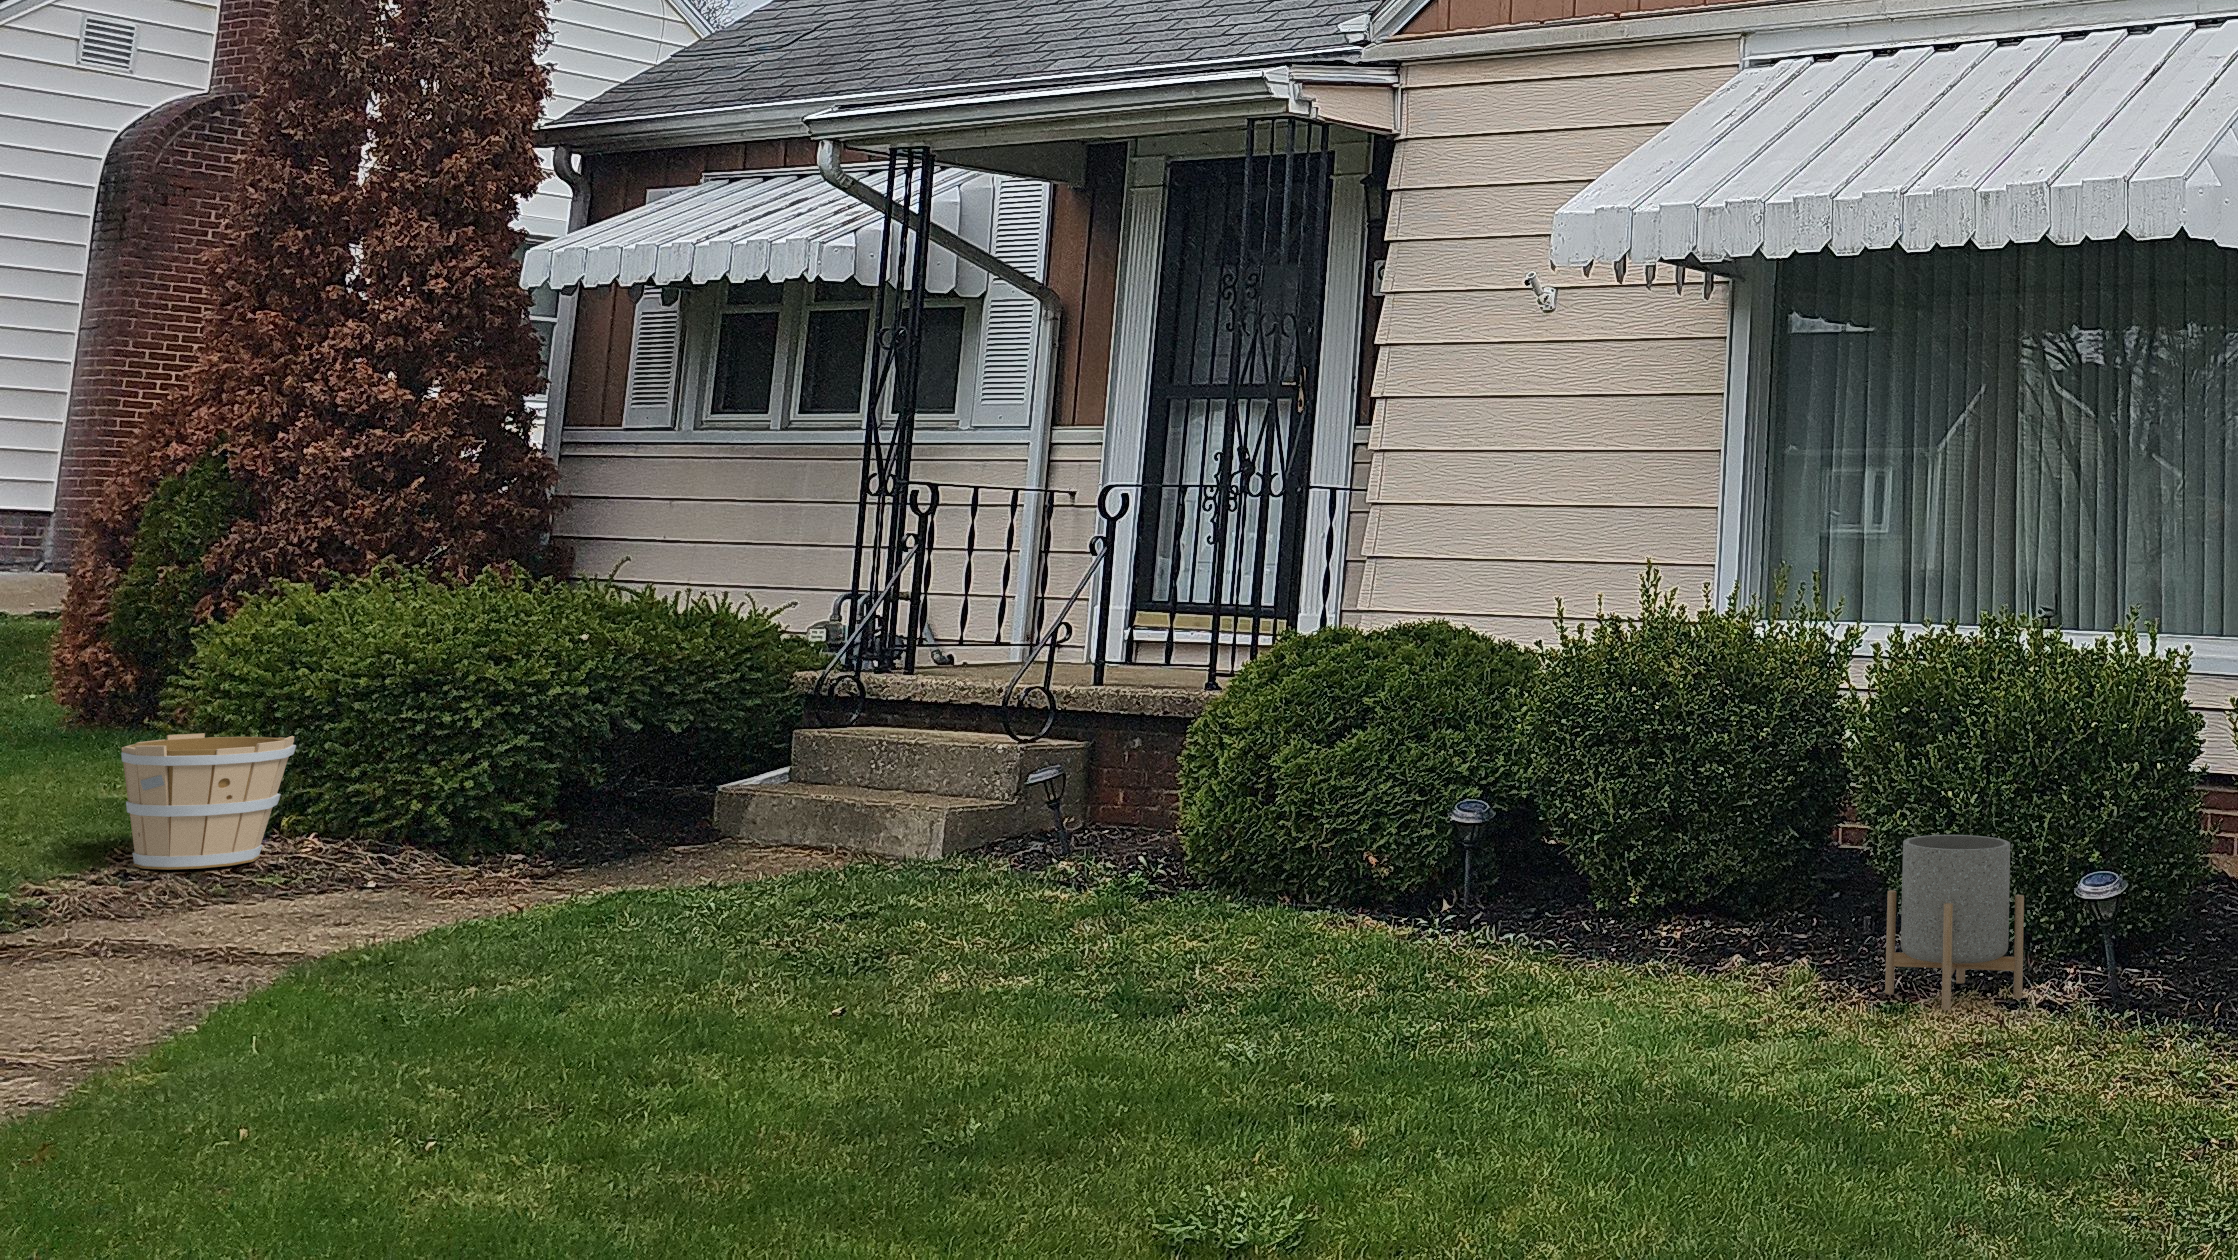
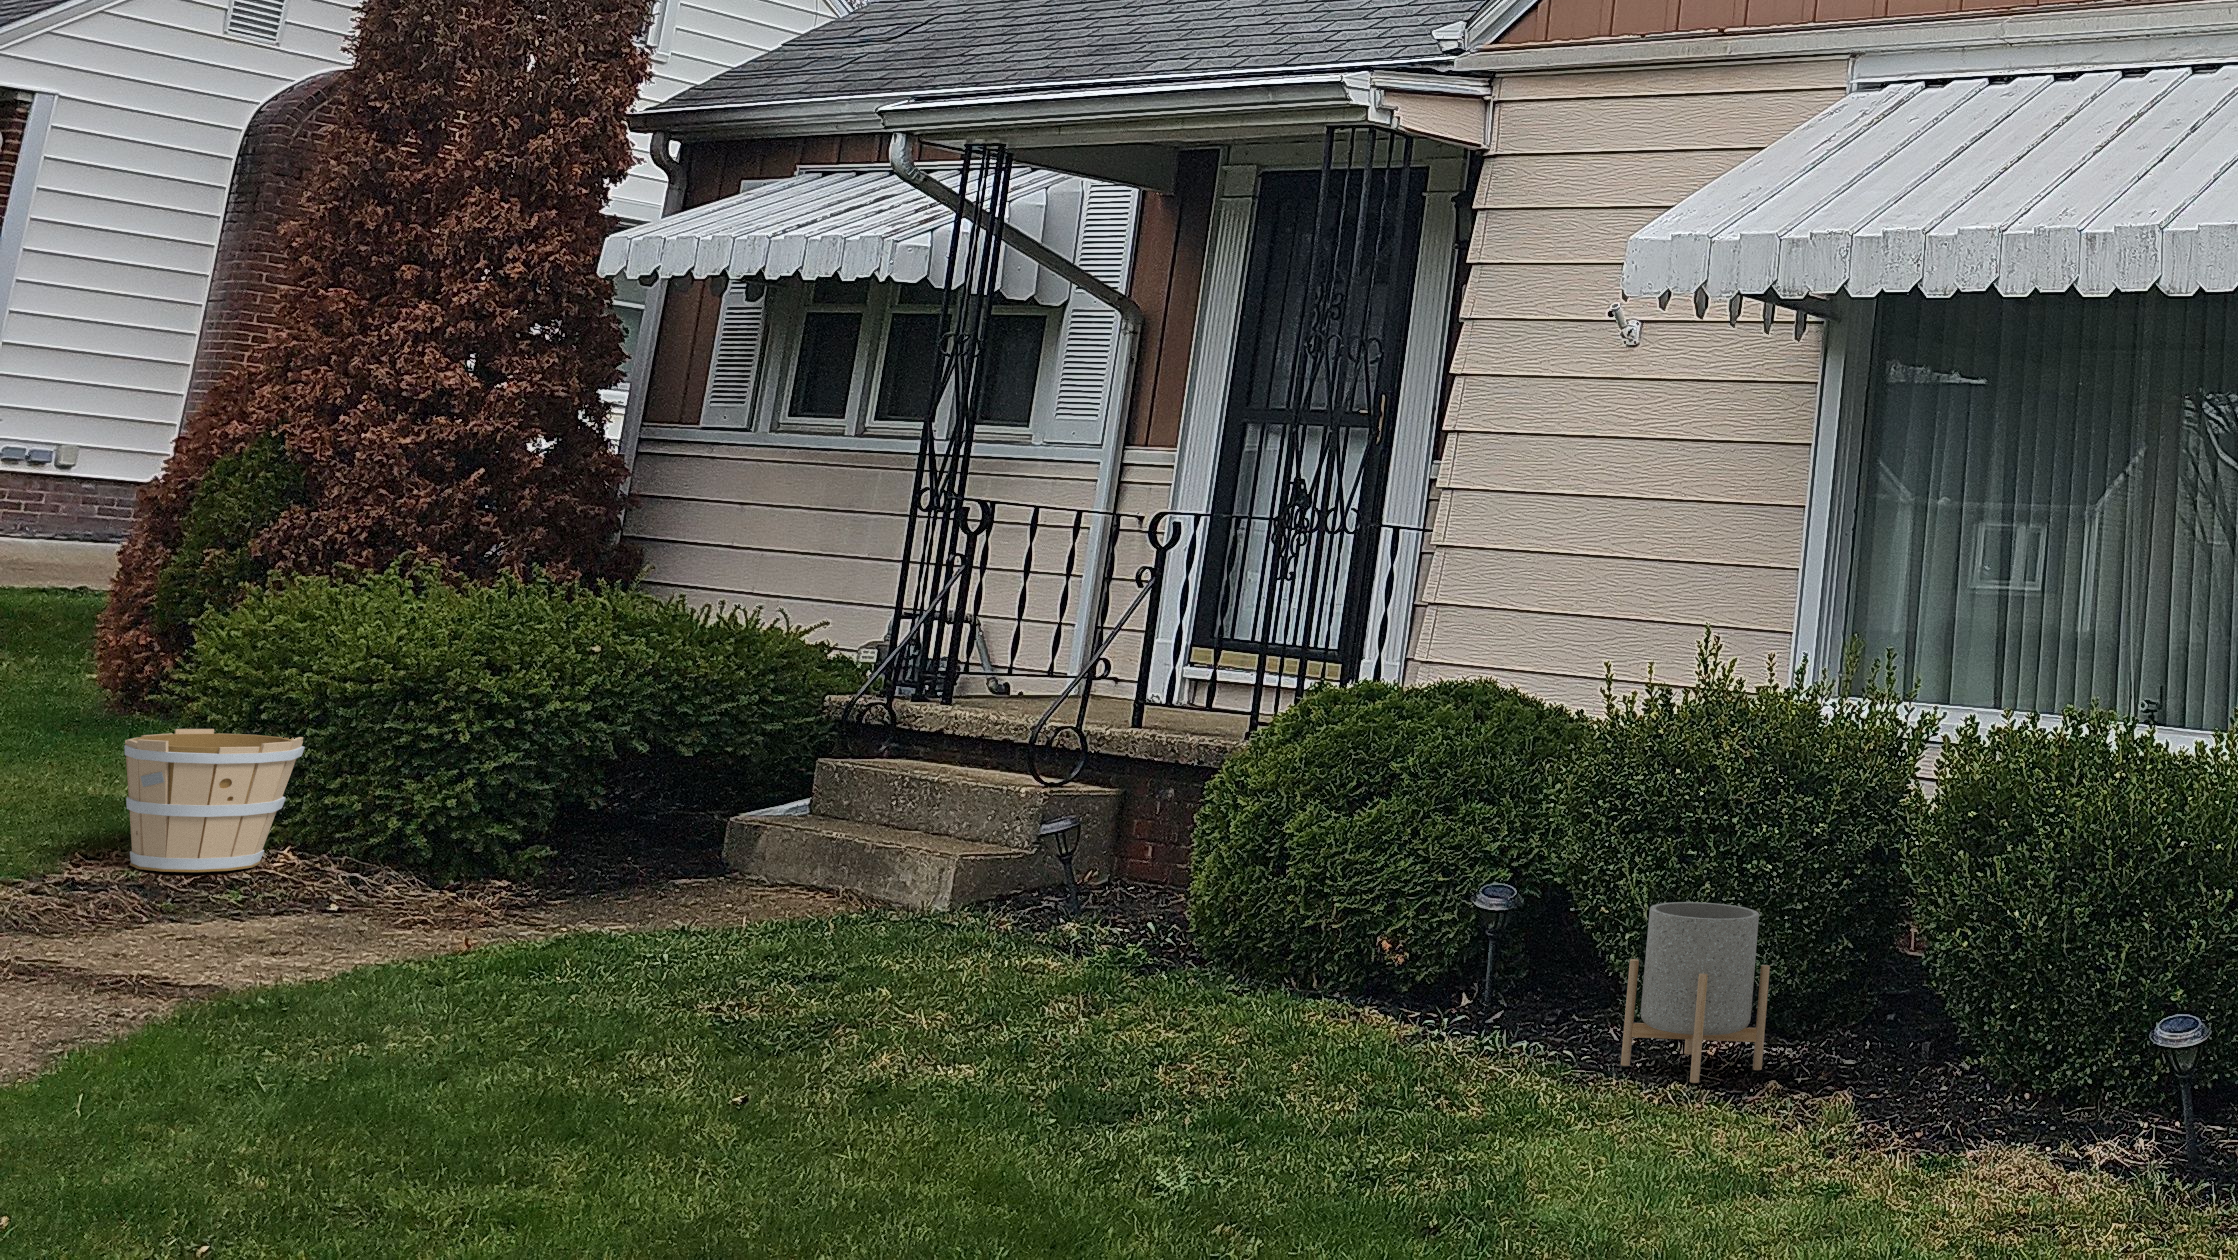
planter: present [1885,835,2024,1010] -> present [1621,902,1770,1083]

